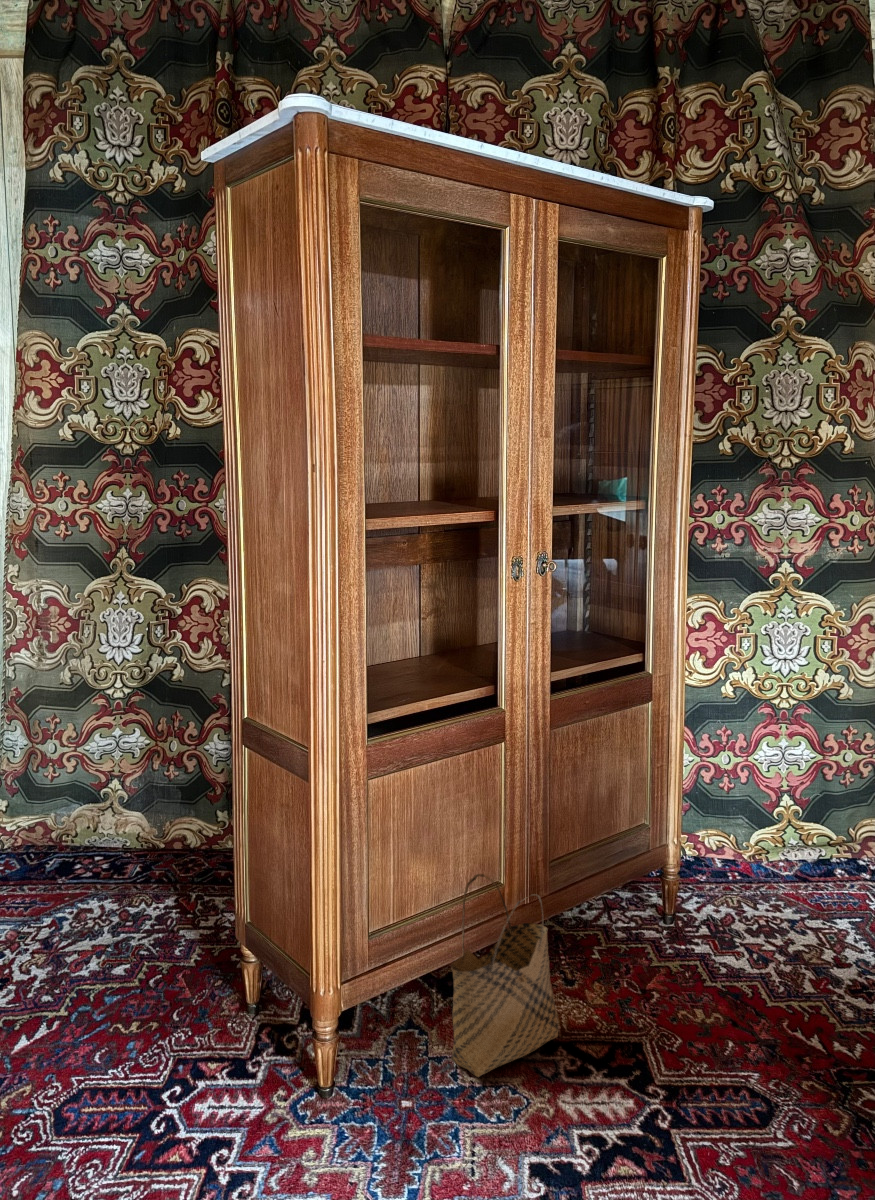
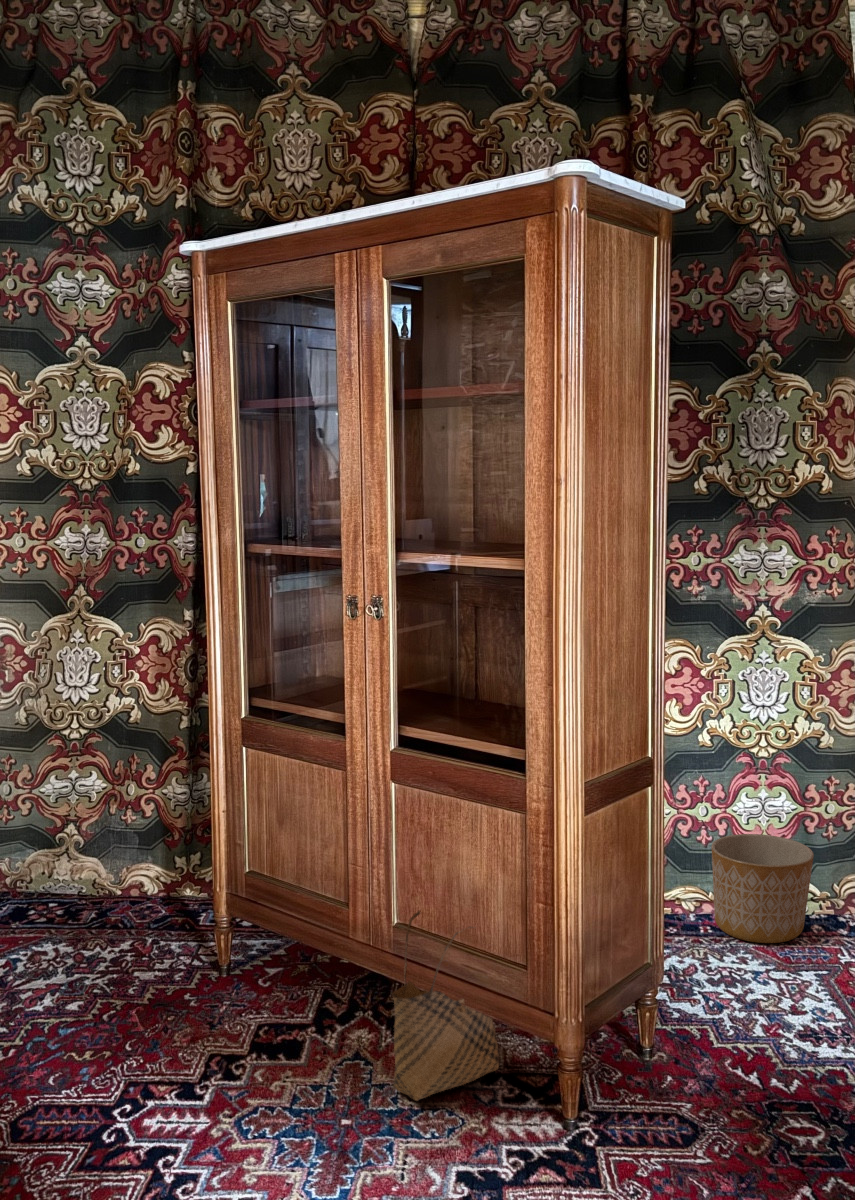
planter: none [738,782,839,888] -> present [711,834,814,943]

